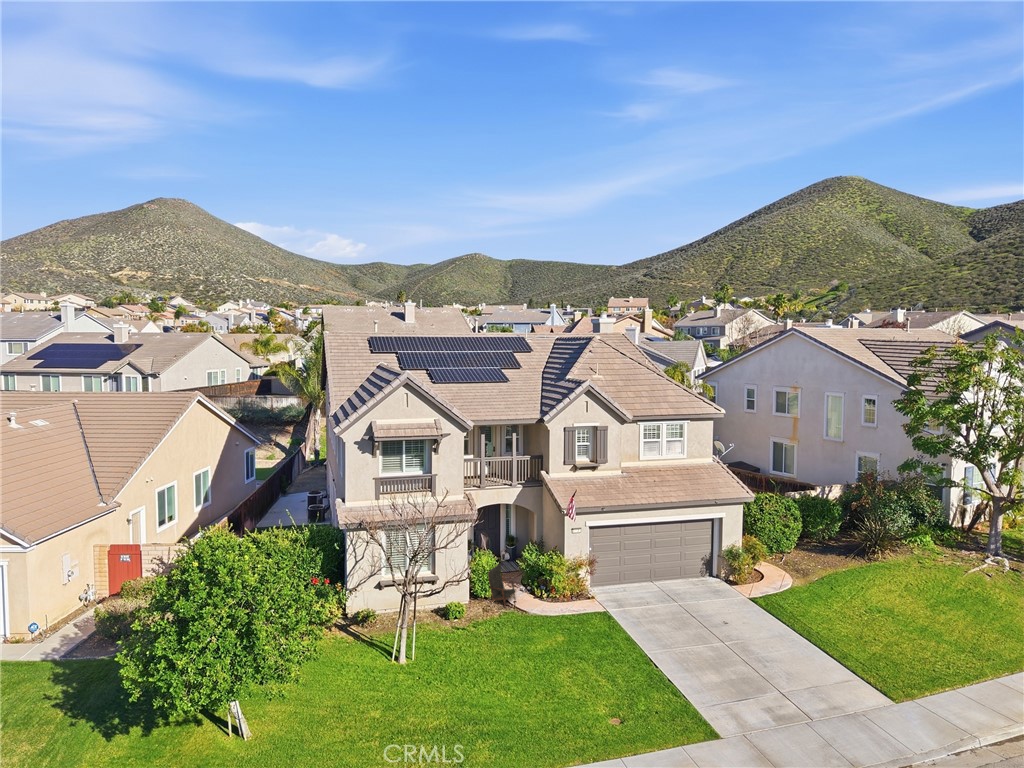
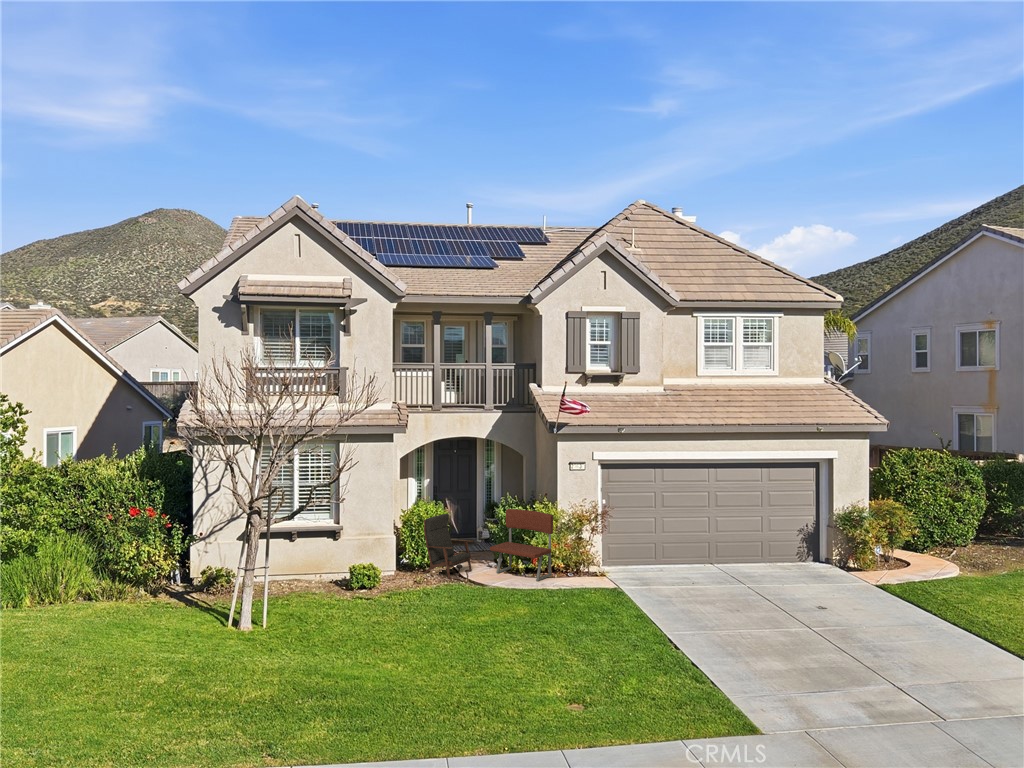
bench: none [528,561,567,608] -> present [490,509,553,581]

